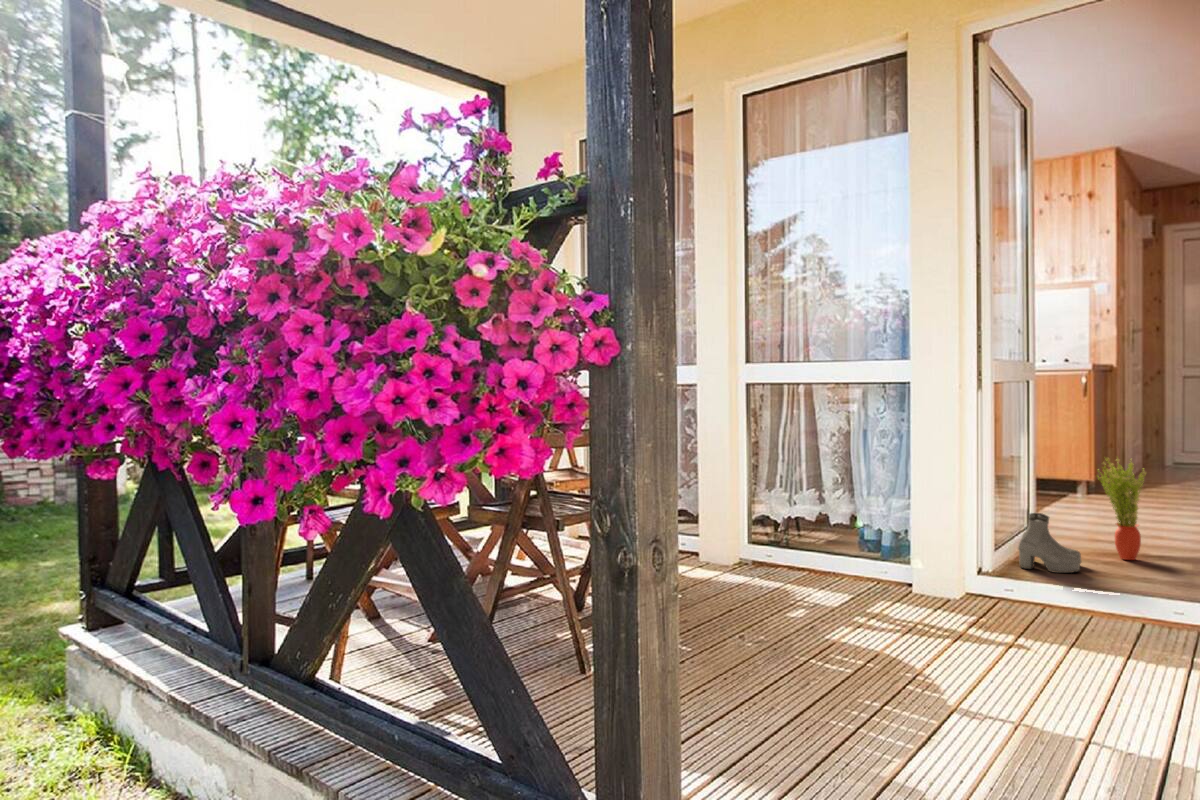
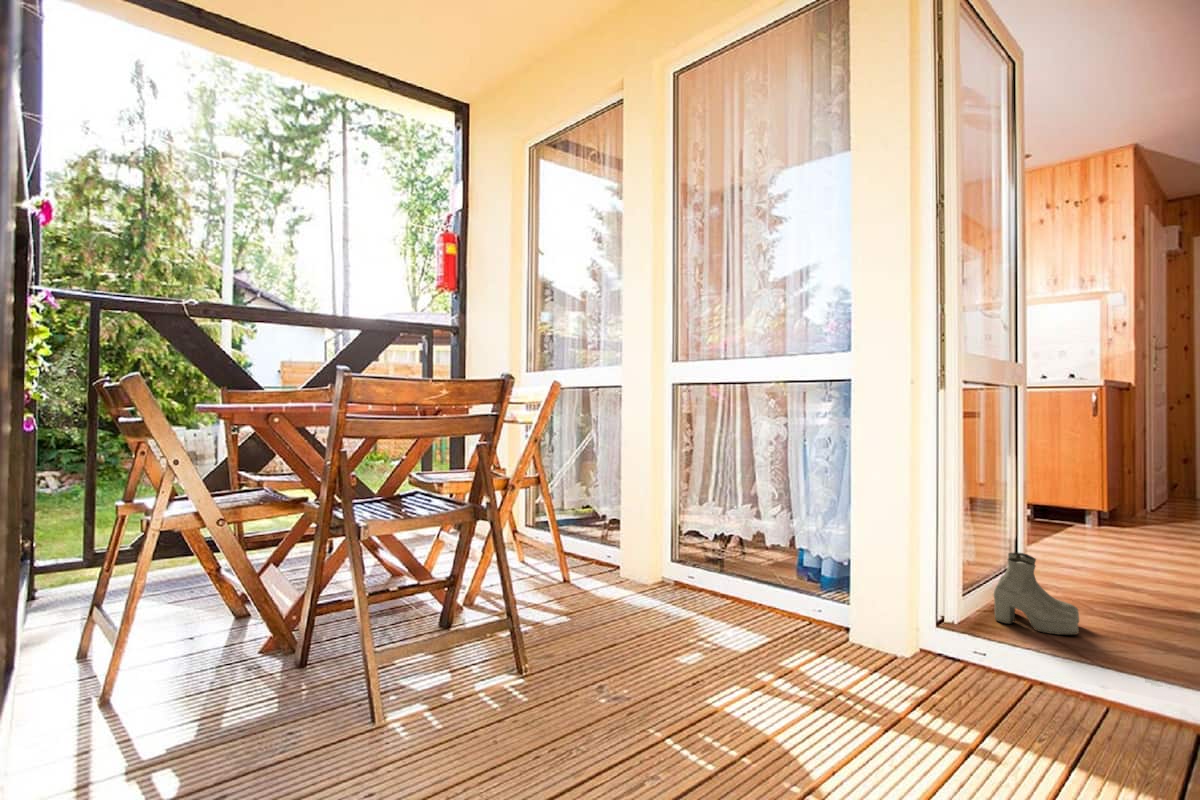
potted plant: present [1098,458,1146,560] -> none [1099,489,1173,624]

